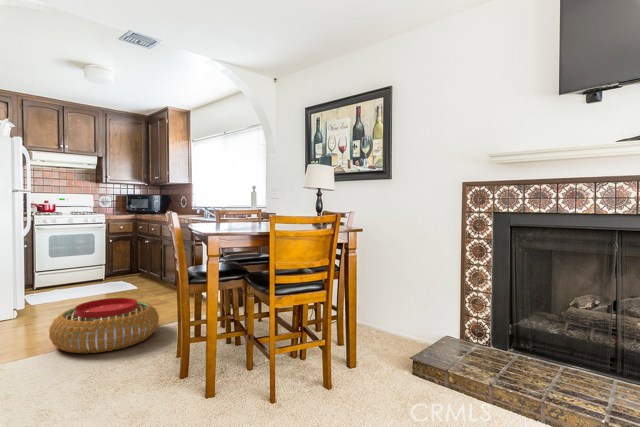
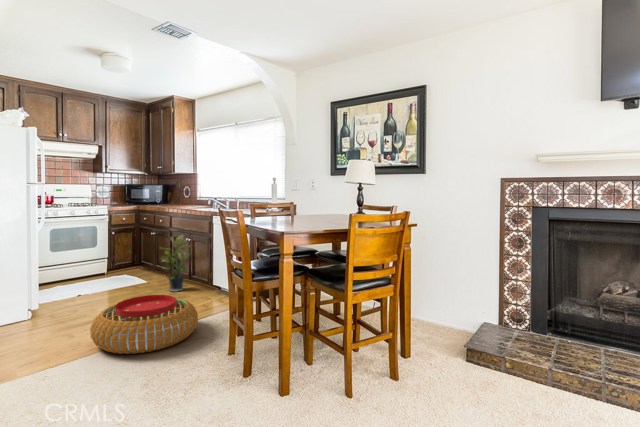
potted plant: none [143,241,175,298] -> present [161,235,190,292]

